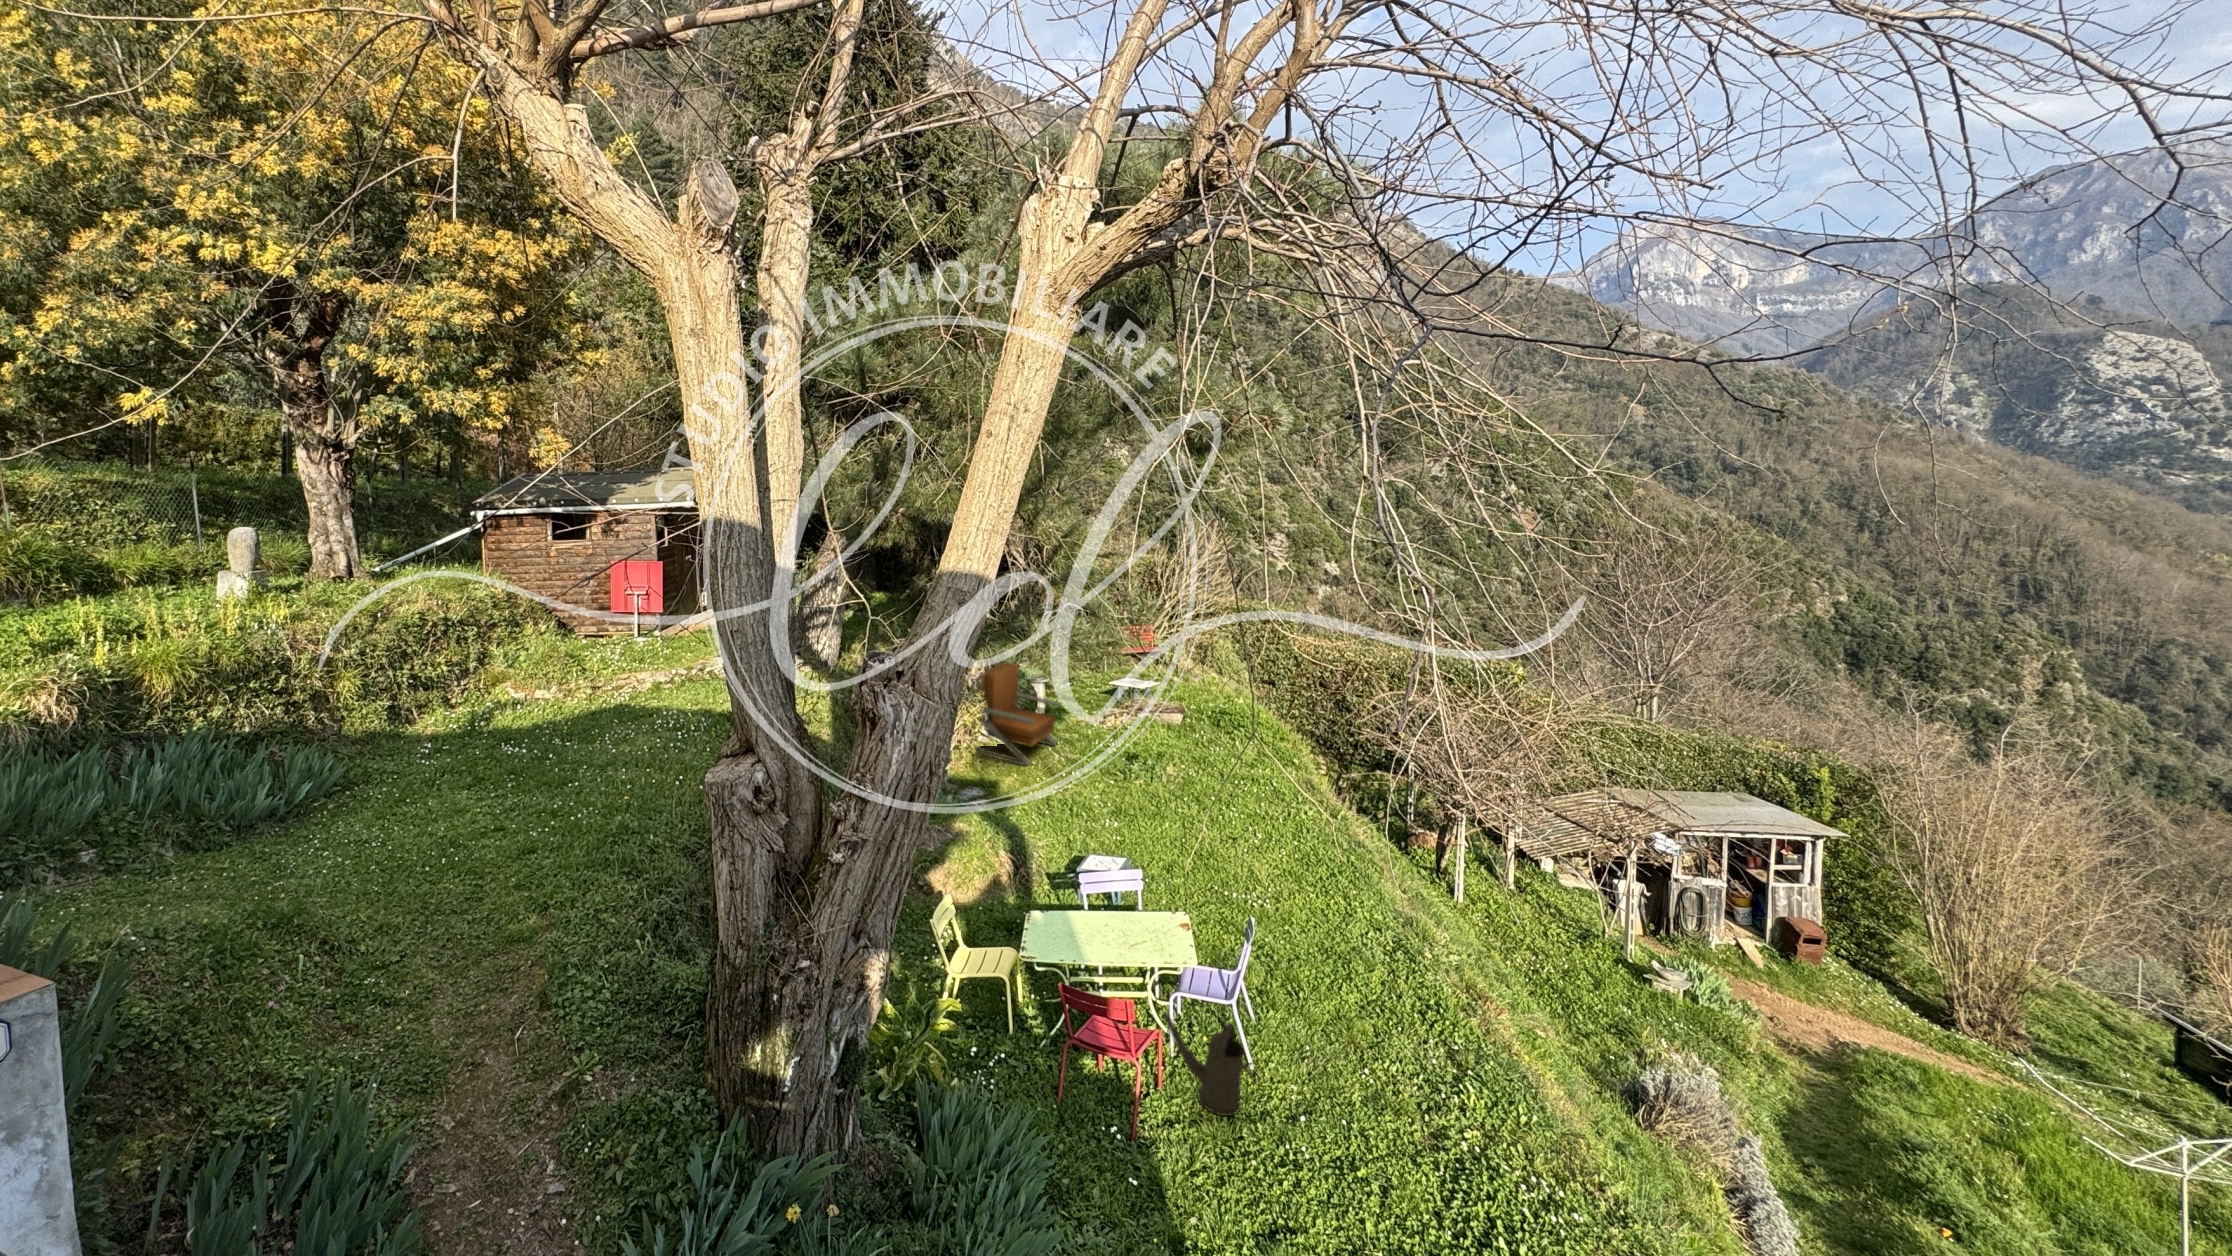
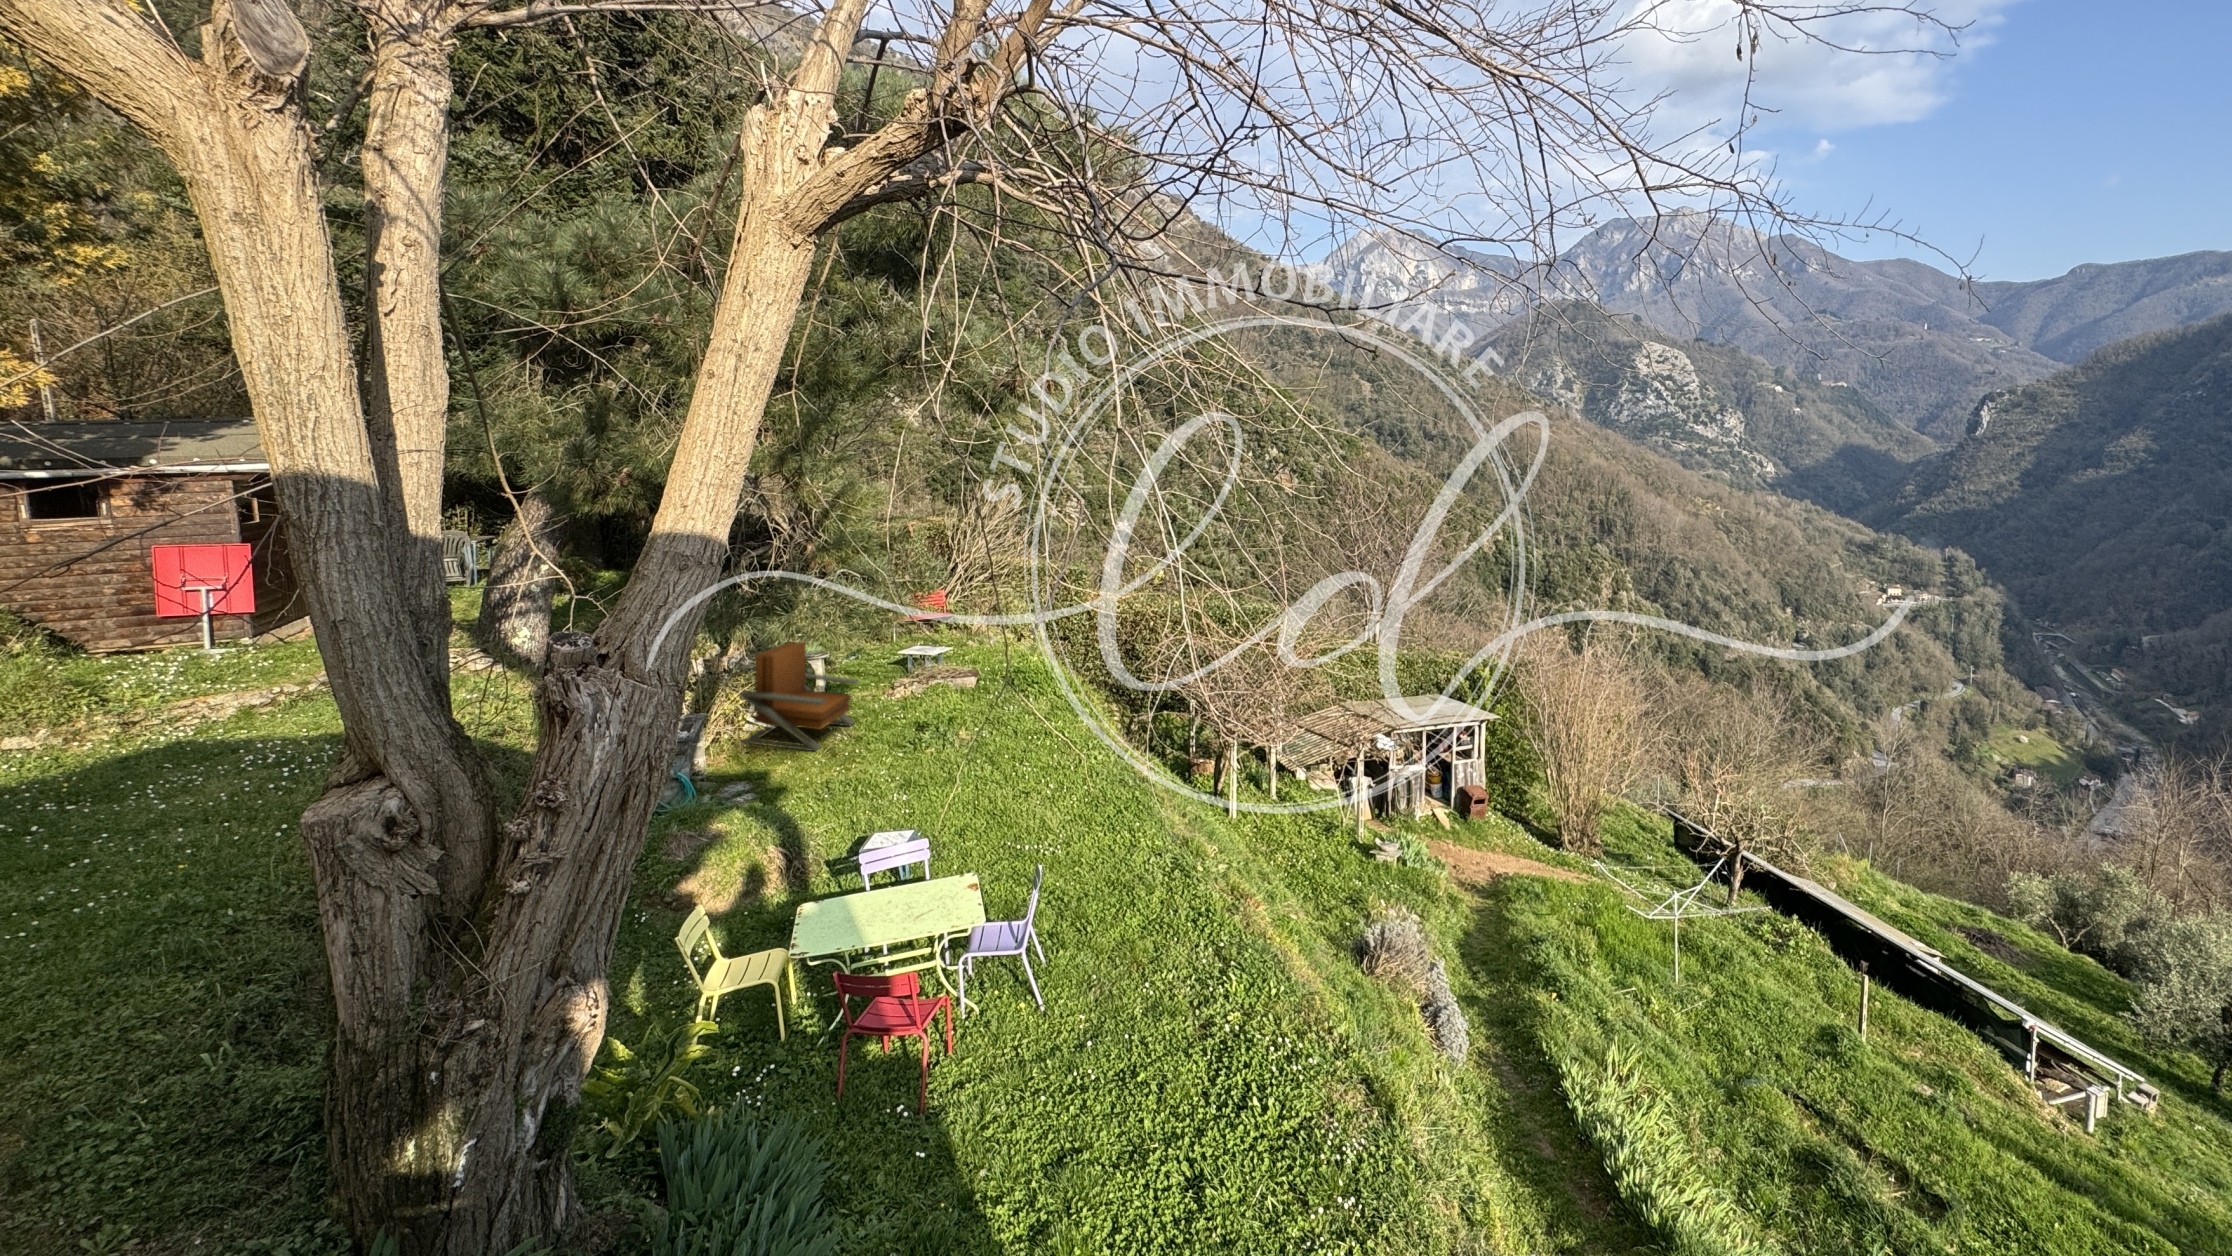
watering can: present [1163,1011,1257,1116] -> none [949,970,1046,1065]

